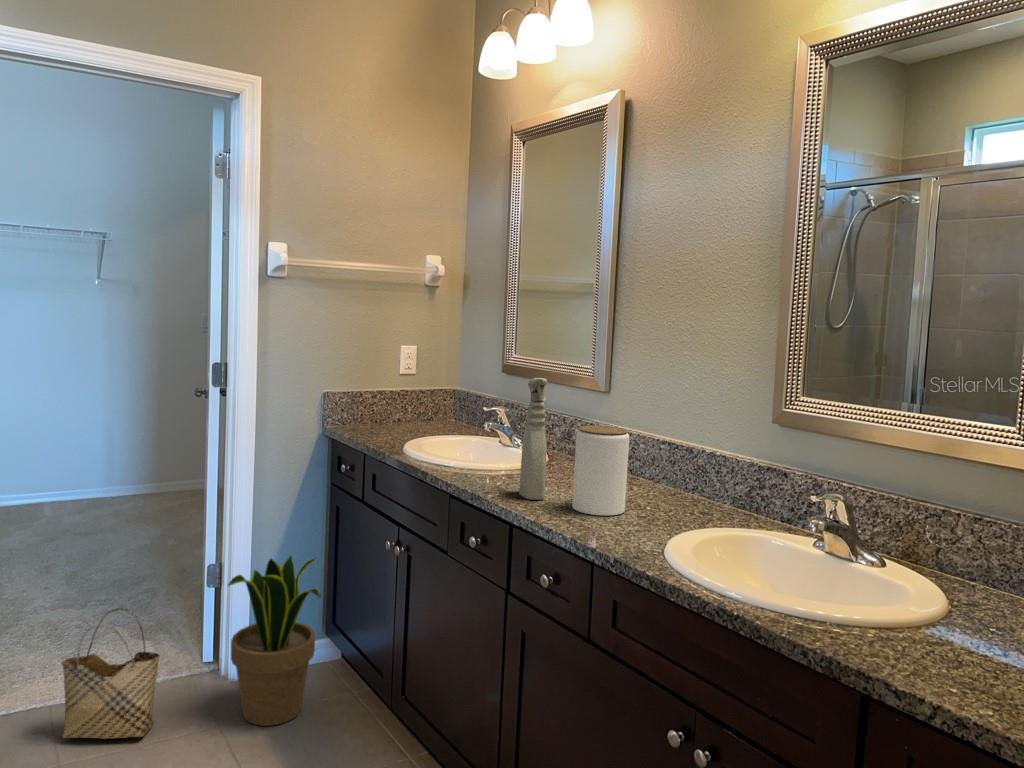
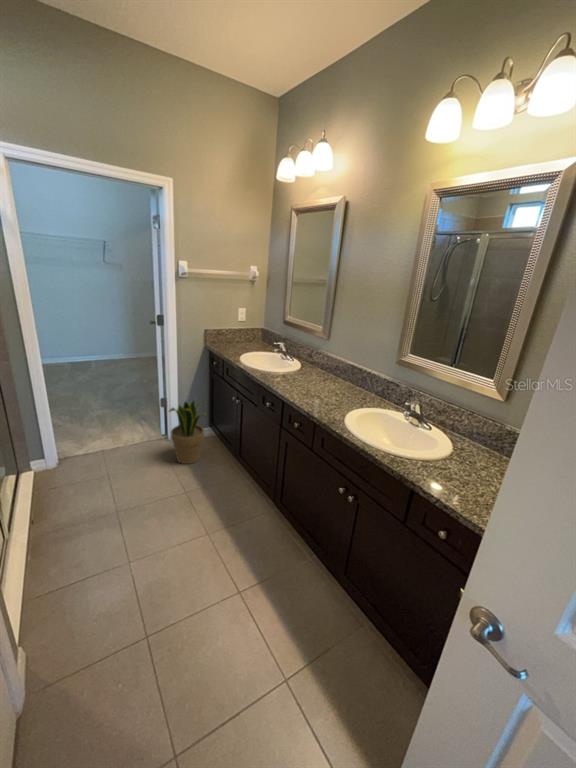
spray bottle: present [519,378,547,499] -> none [287,339,301,390]
jar: present [572,426,629,515] -> none [309,361,334,399]
woven basket: present [61,608,160,739] -> none [103,418,143,467]

